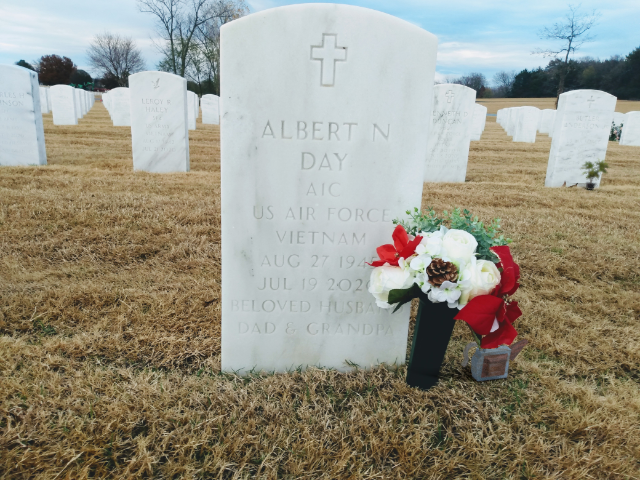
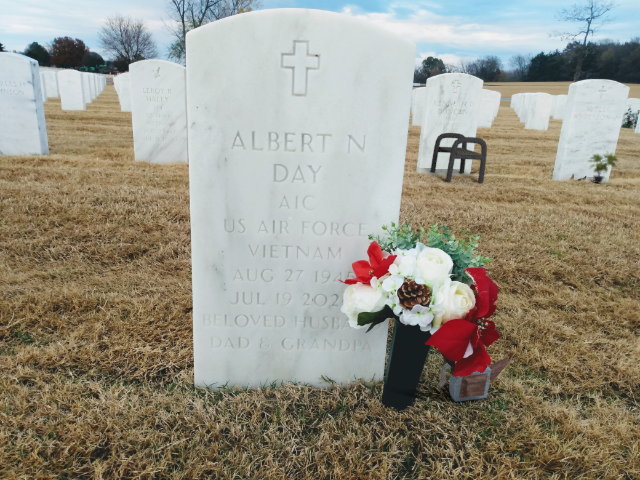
bench: none [427,142,483,190] -> present [430,133,487,183]

